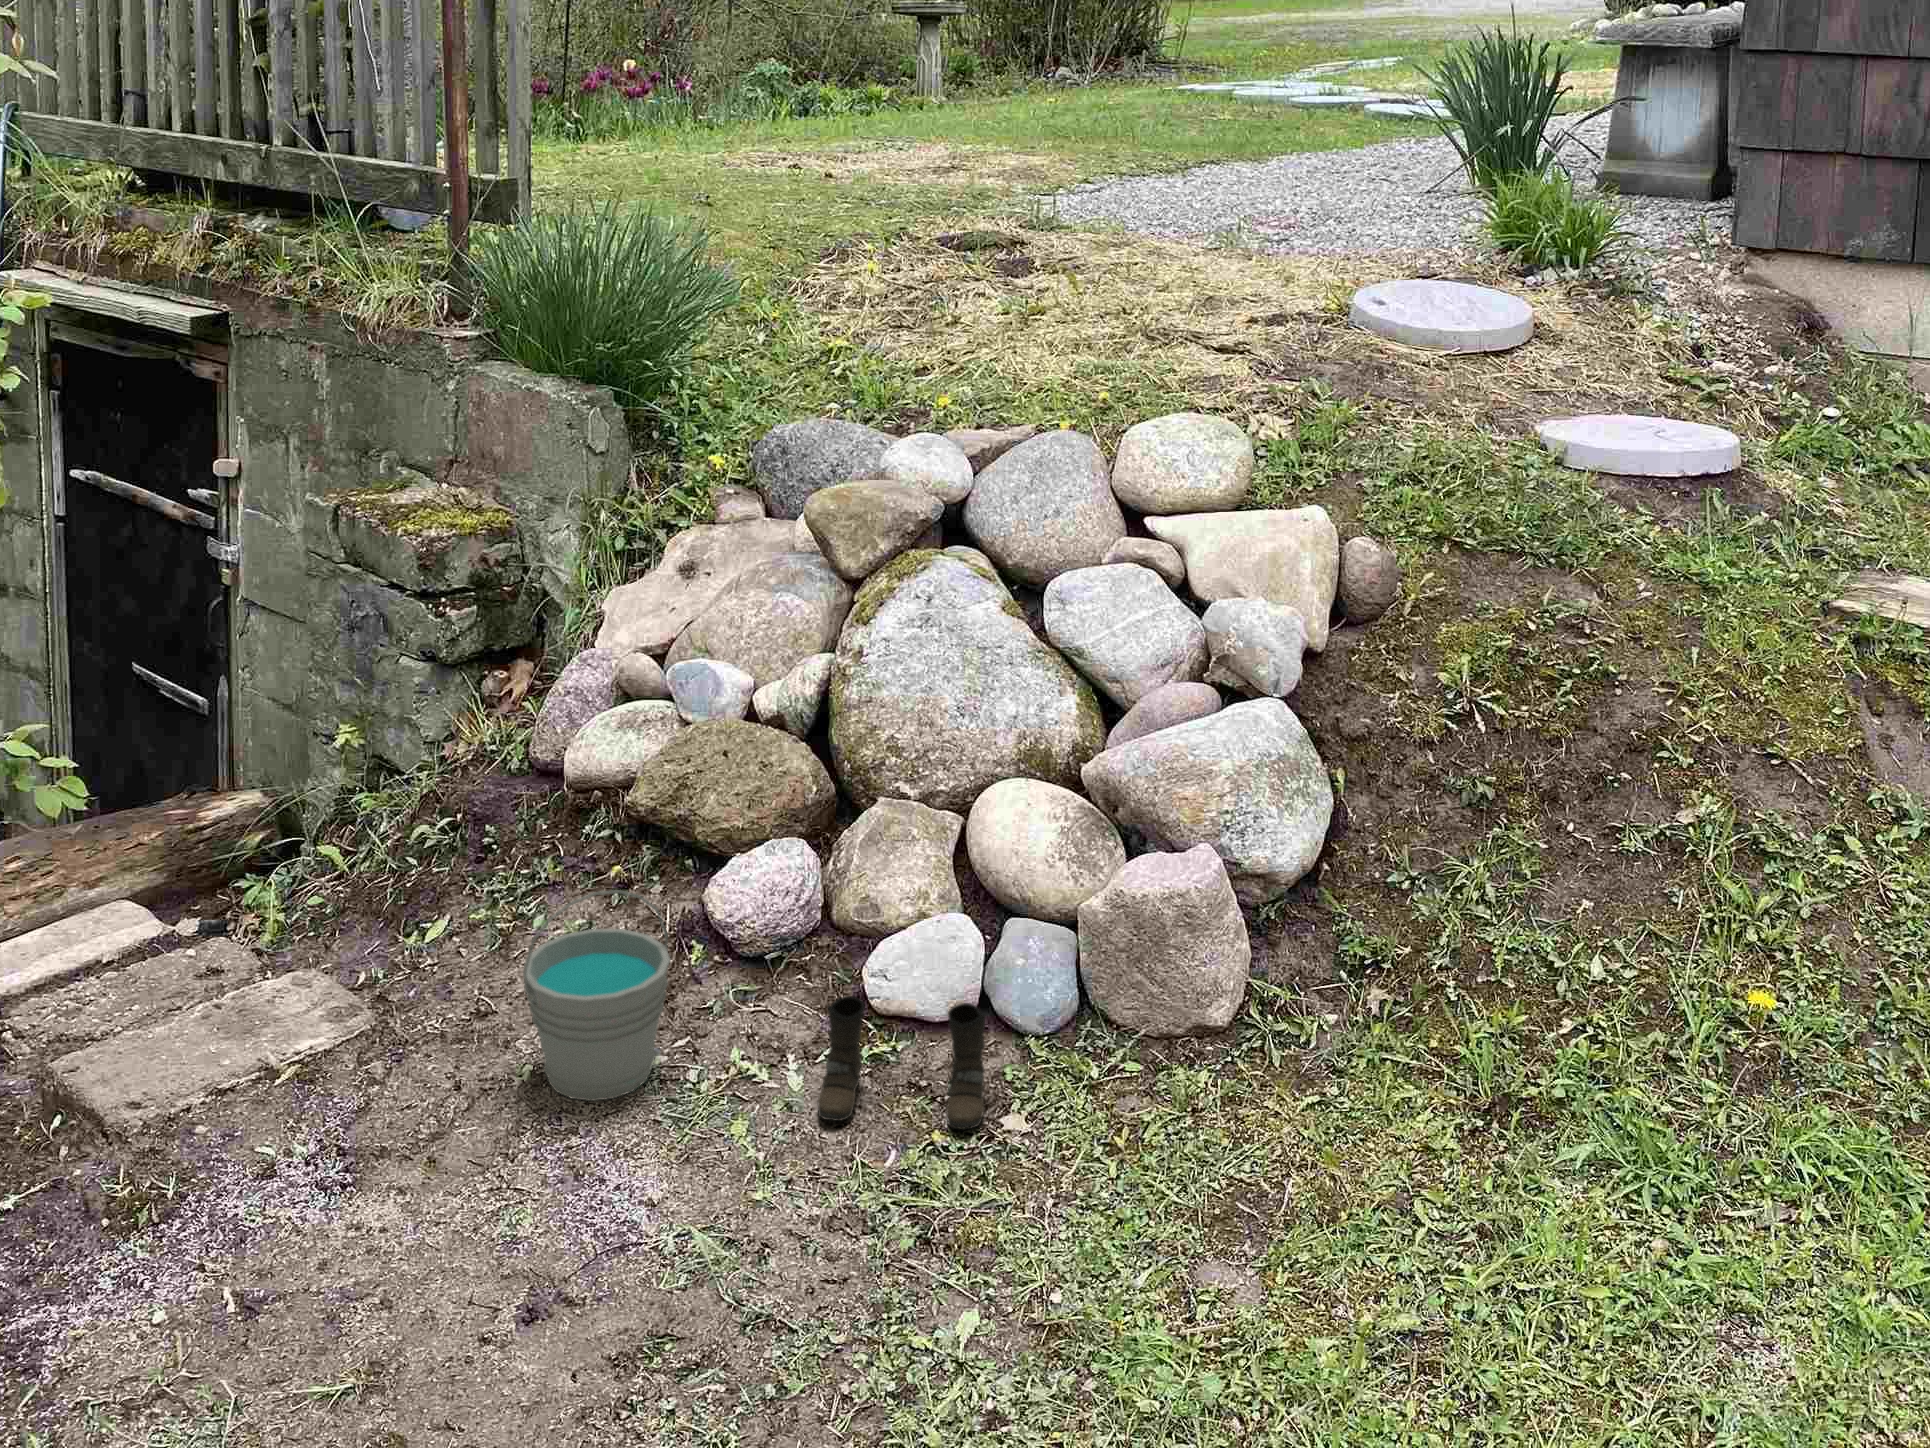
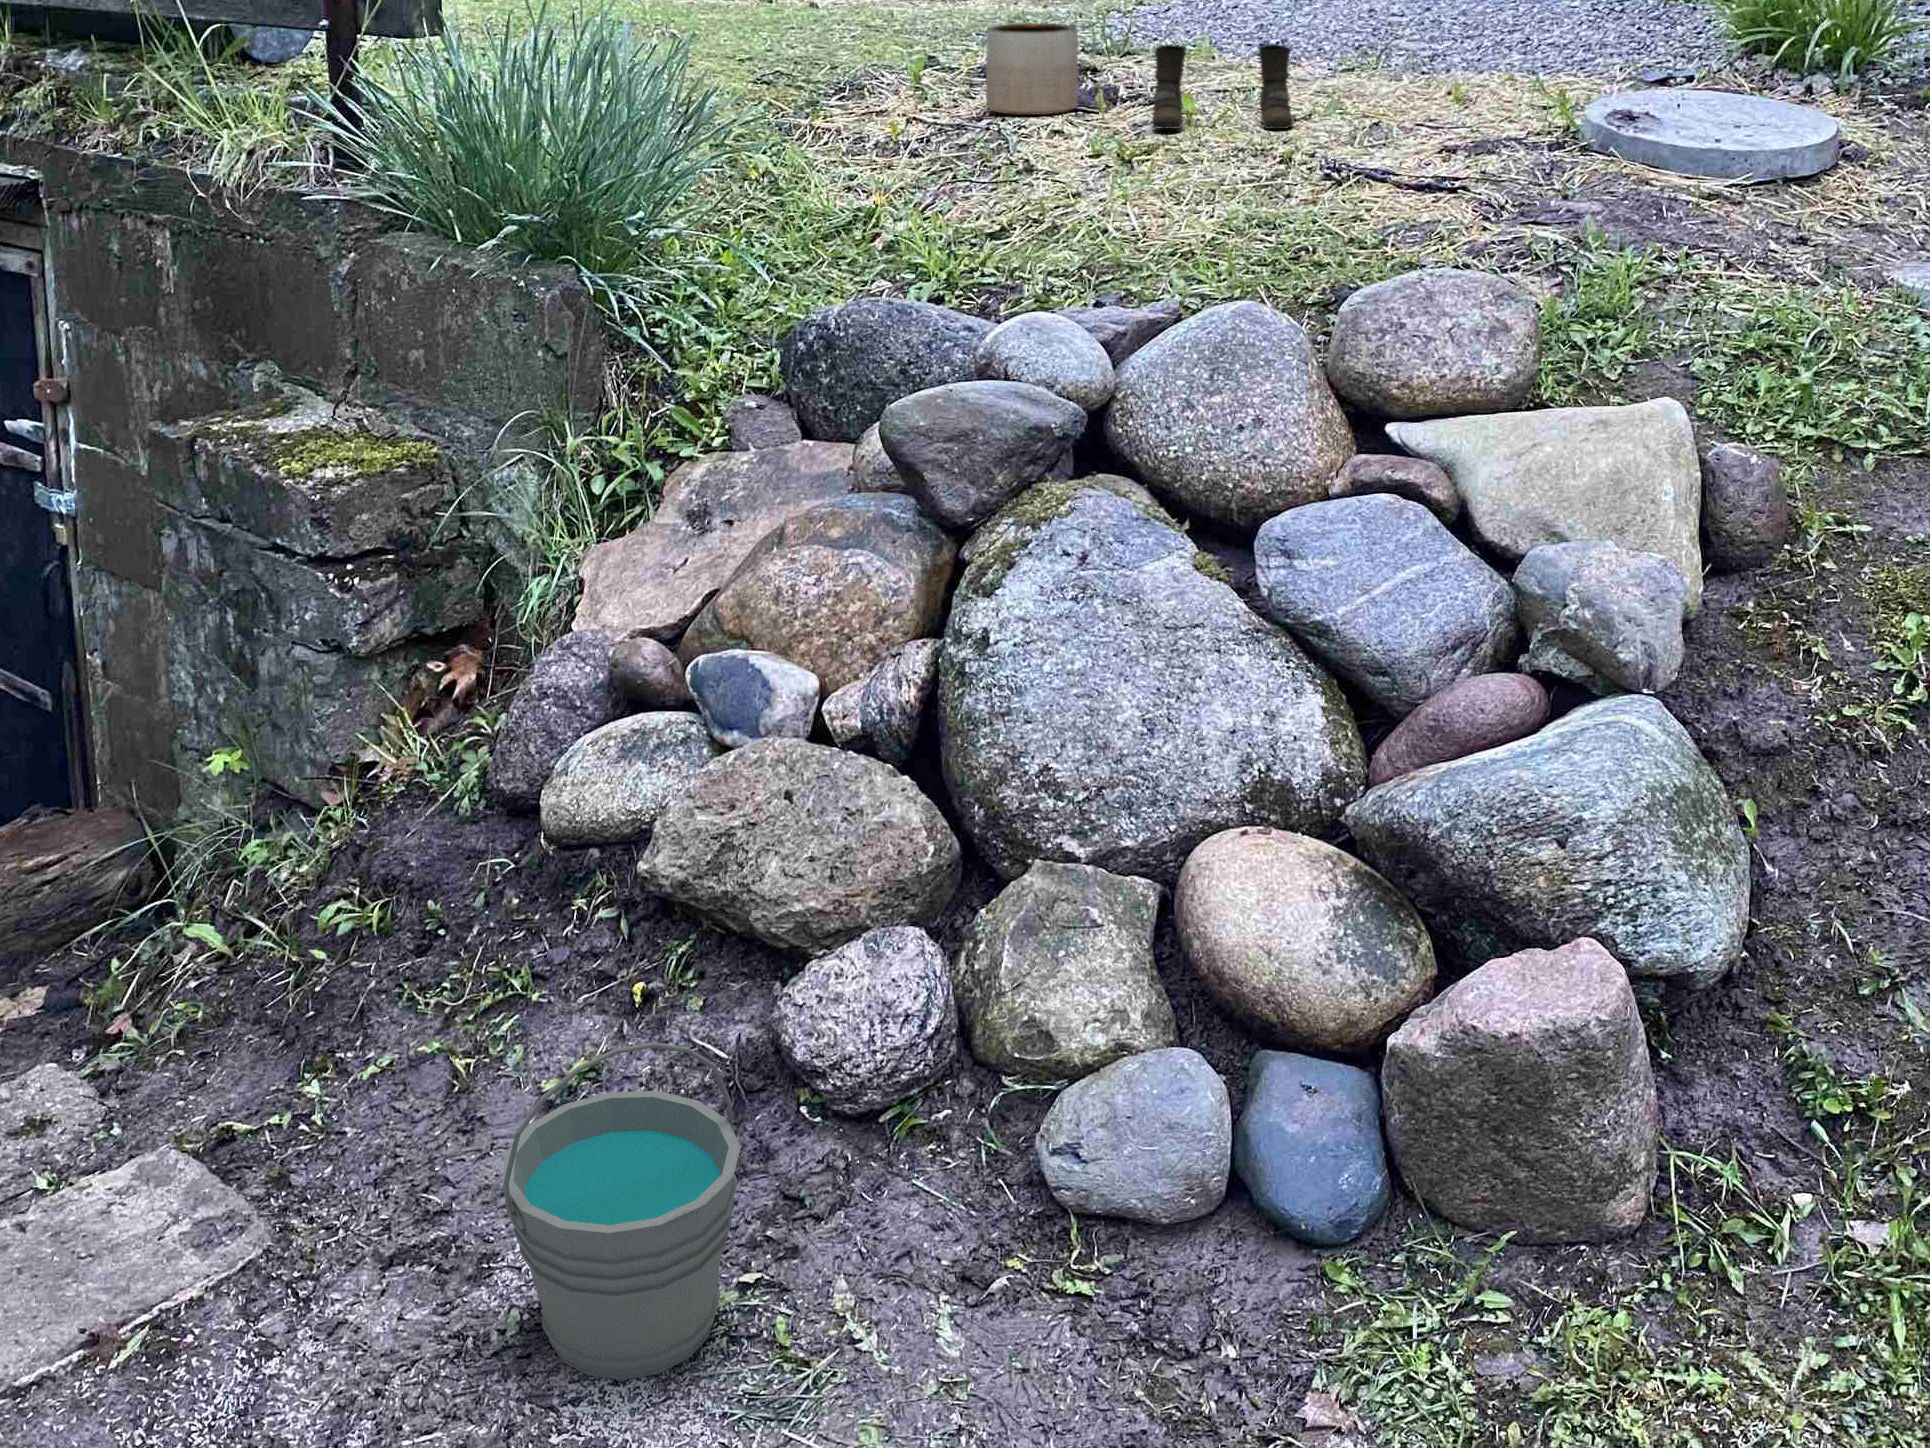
planter: none [926,212,993,281] -> present [986,23,1078,115]
boots: present [817,996,986,1129] -> present [1152,44,1294,129]

